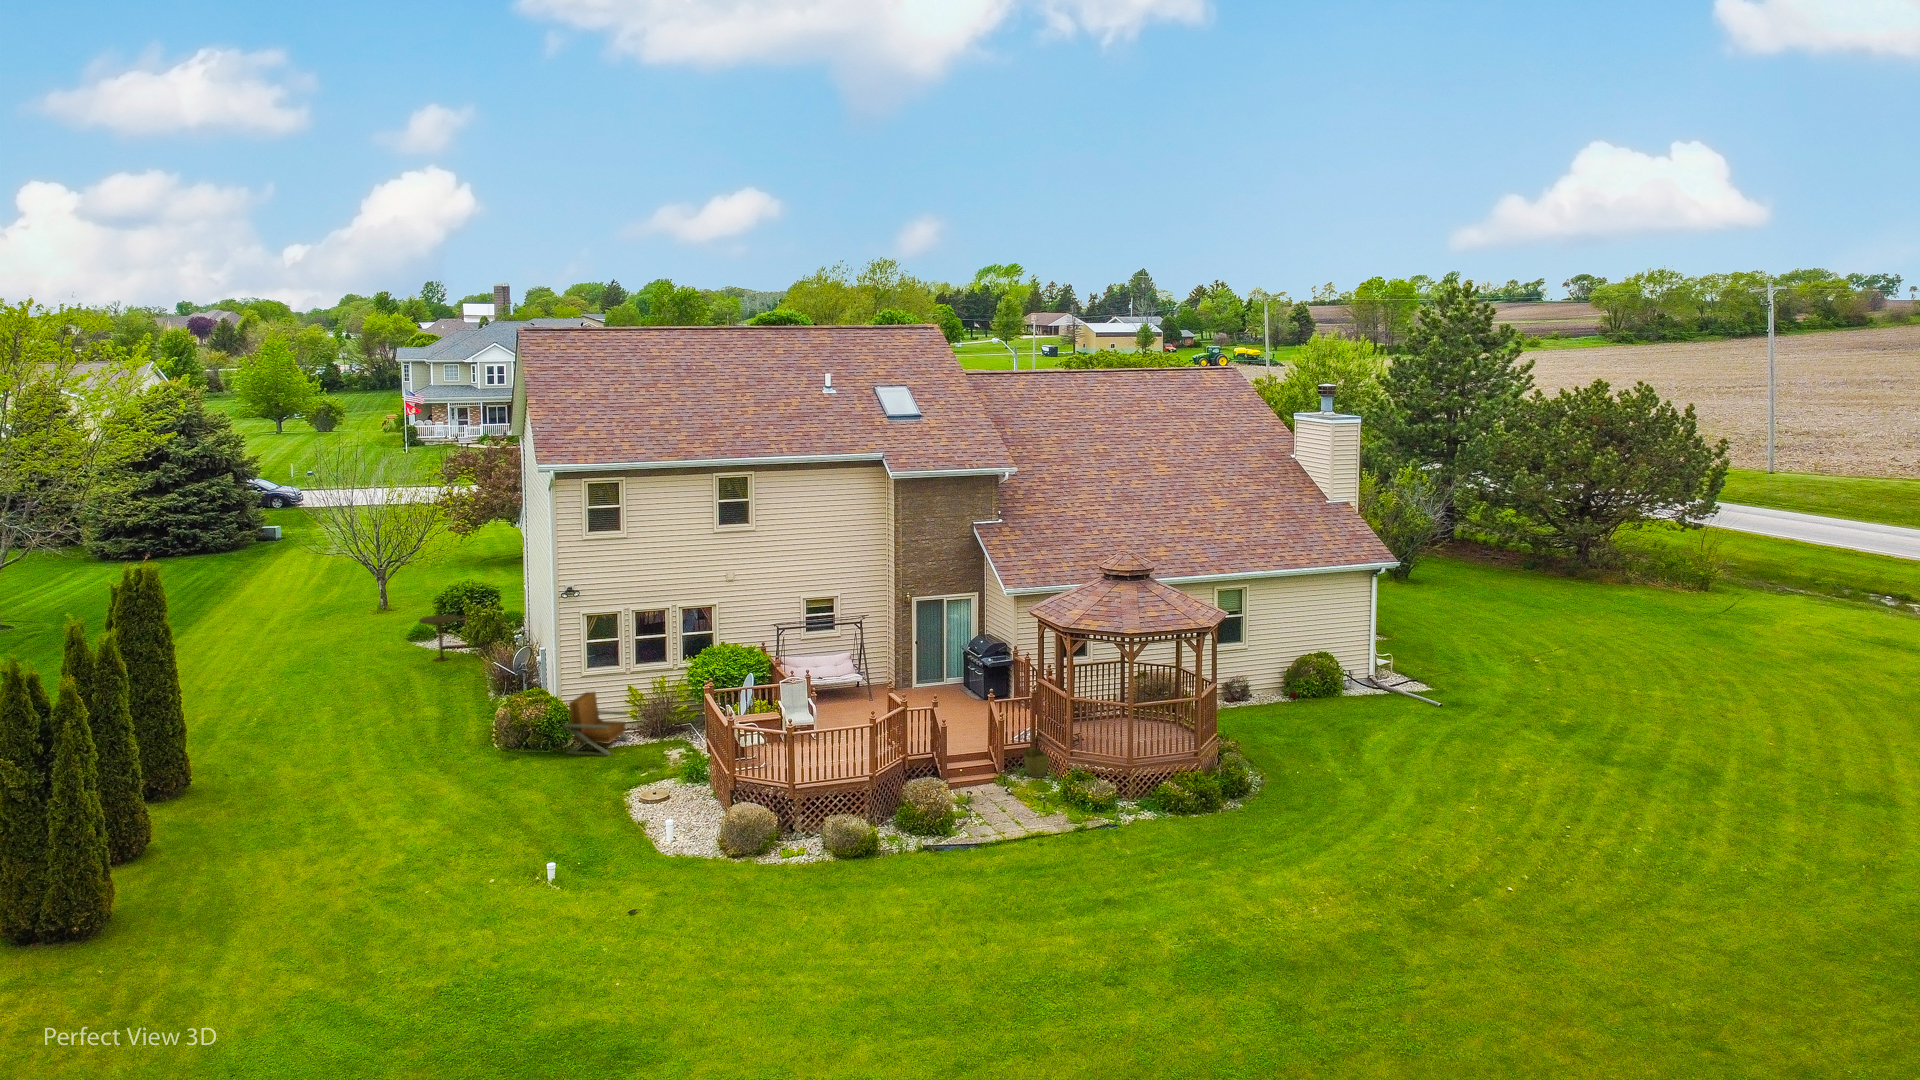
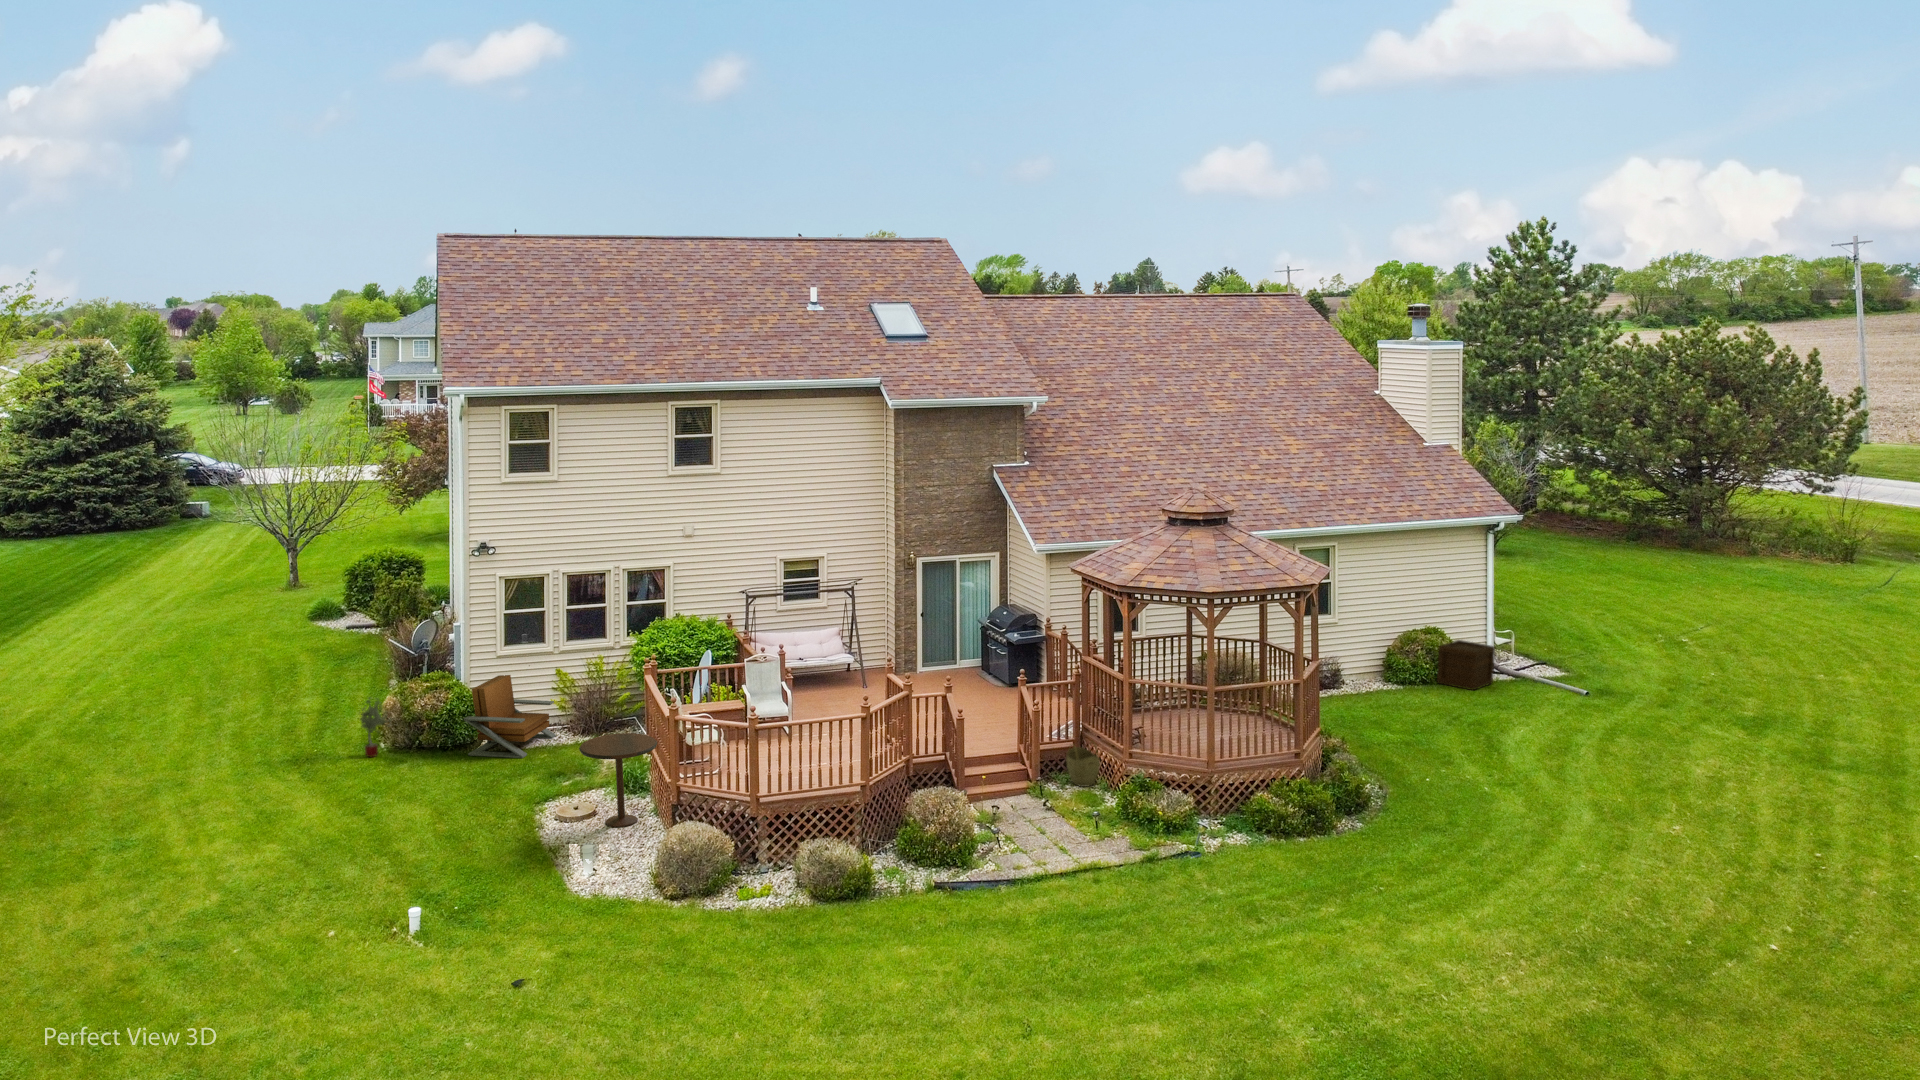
pedestal table: present [419,615,460,661] -> present [579,733,657,827]
potted tree: present [1279,660,1309,700] -> present [360,698,391,757]
wooden crate: none [1329,662,1375,703] -> present [1437,640,1495,690]

